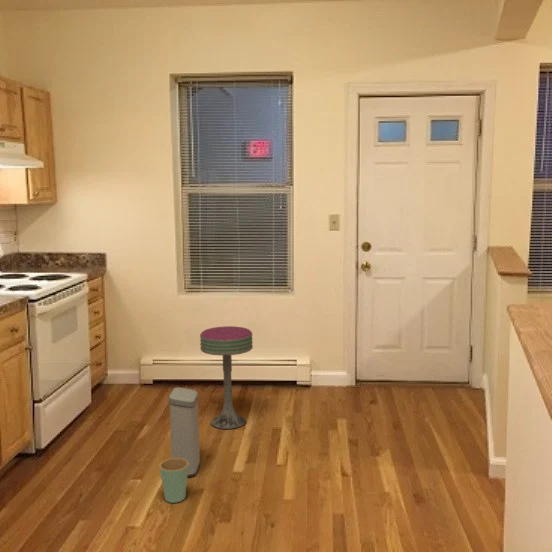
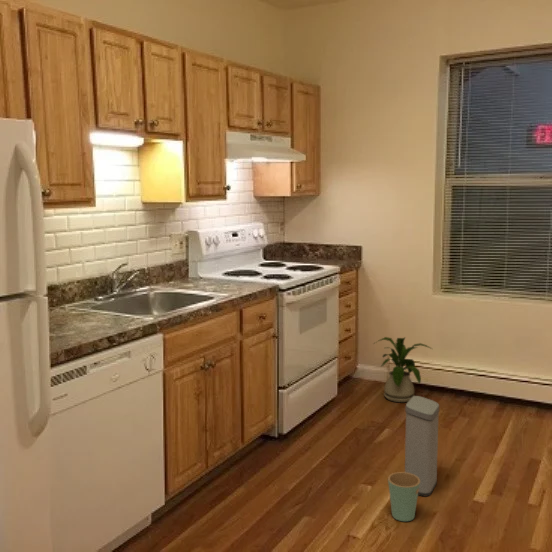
bar stool: present [200,326,253,429] -> none [450,334,512,450]
house plant: none [124,337,182,400] -> present [380,337,430,402]

